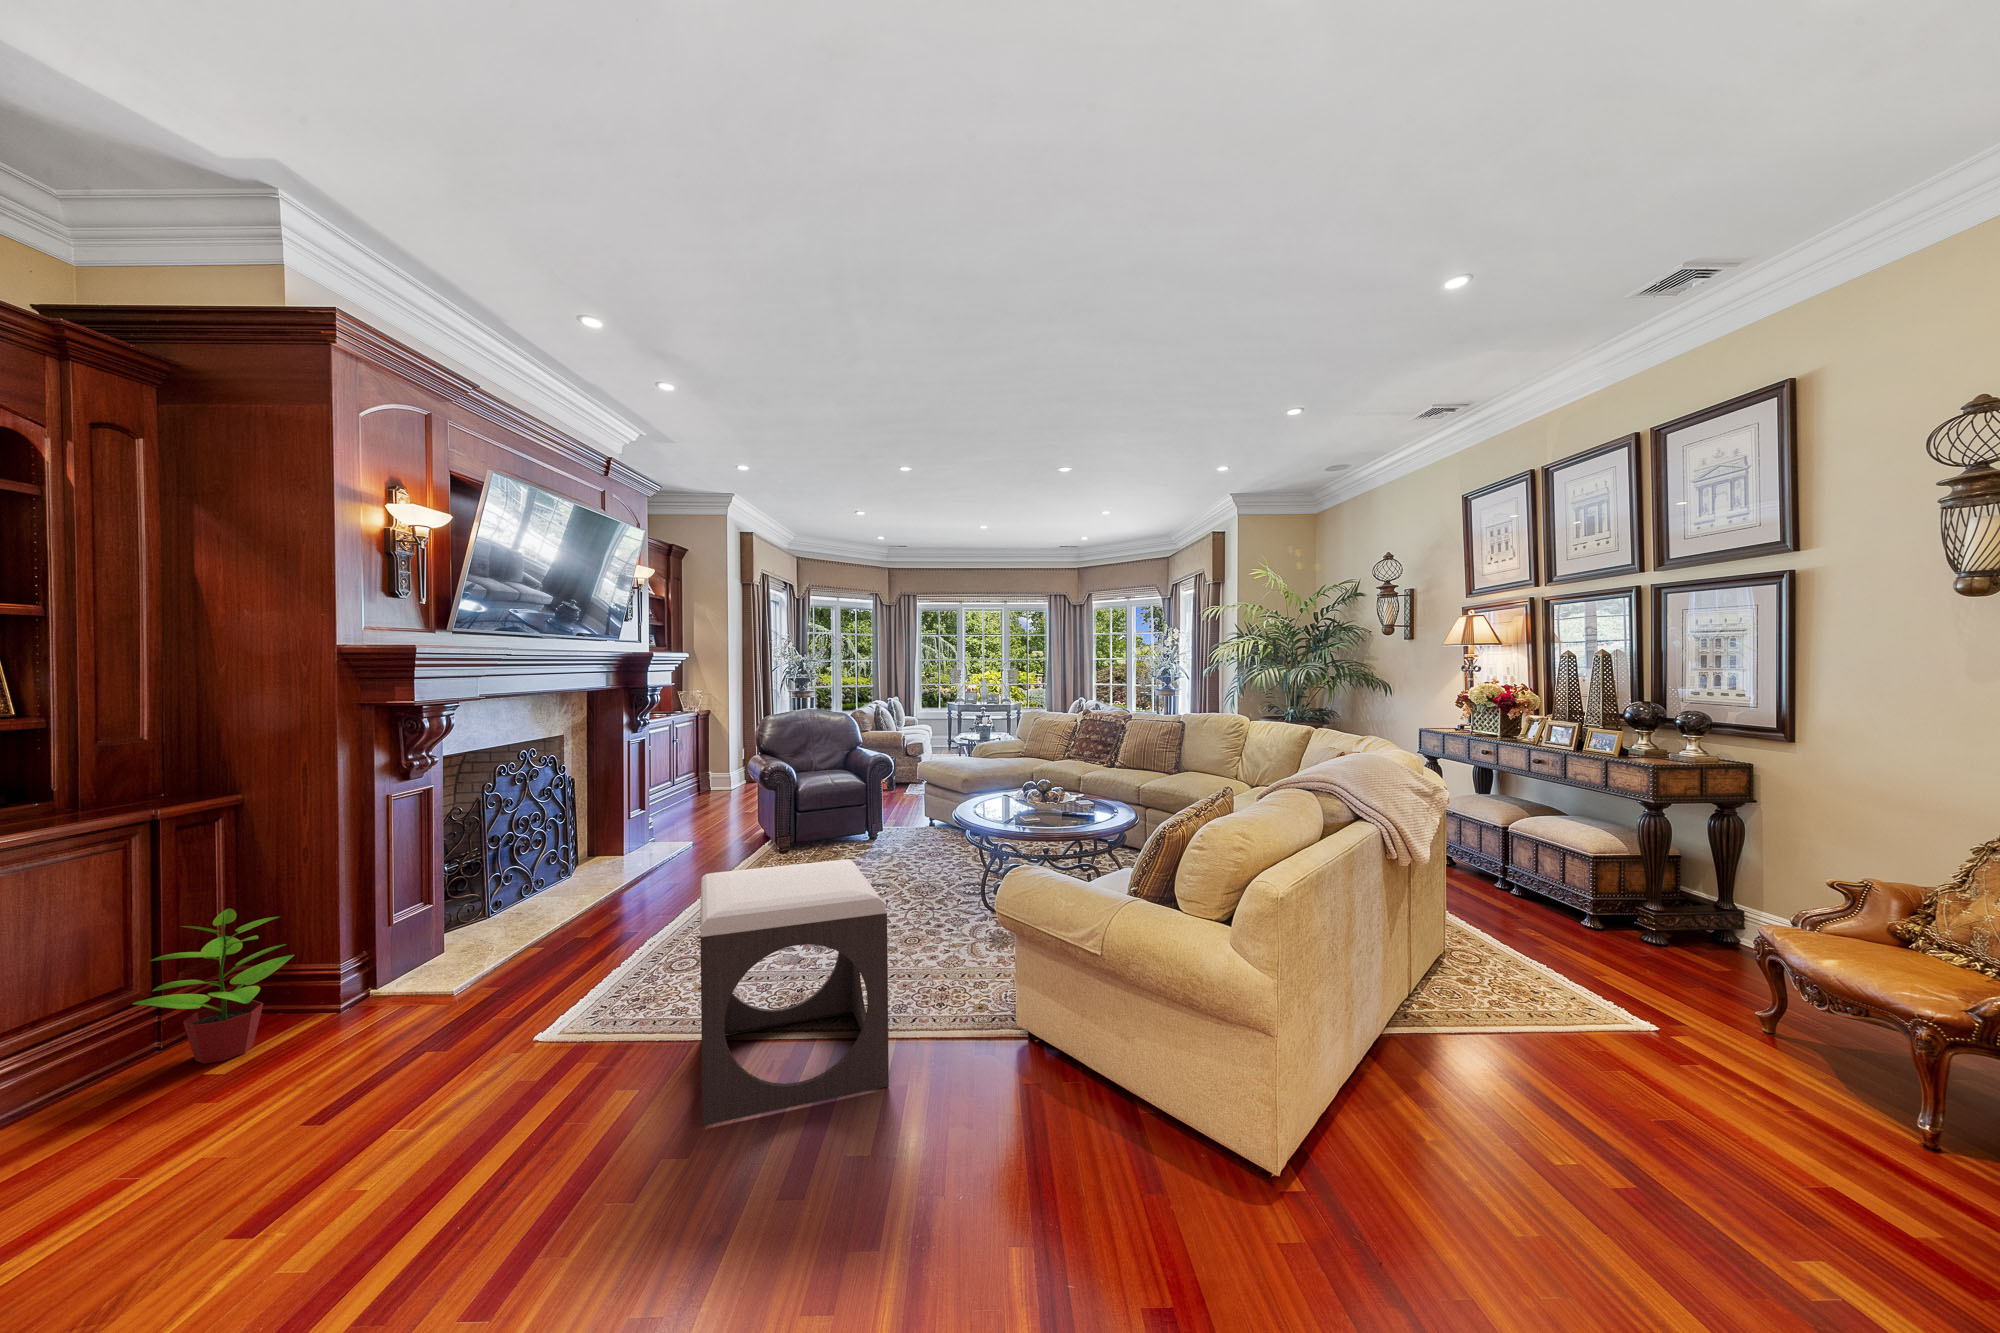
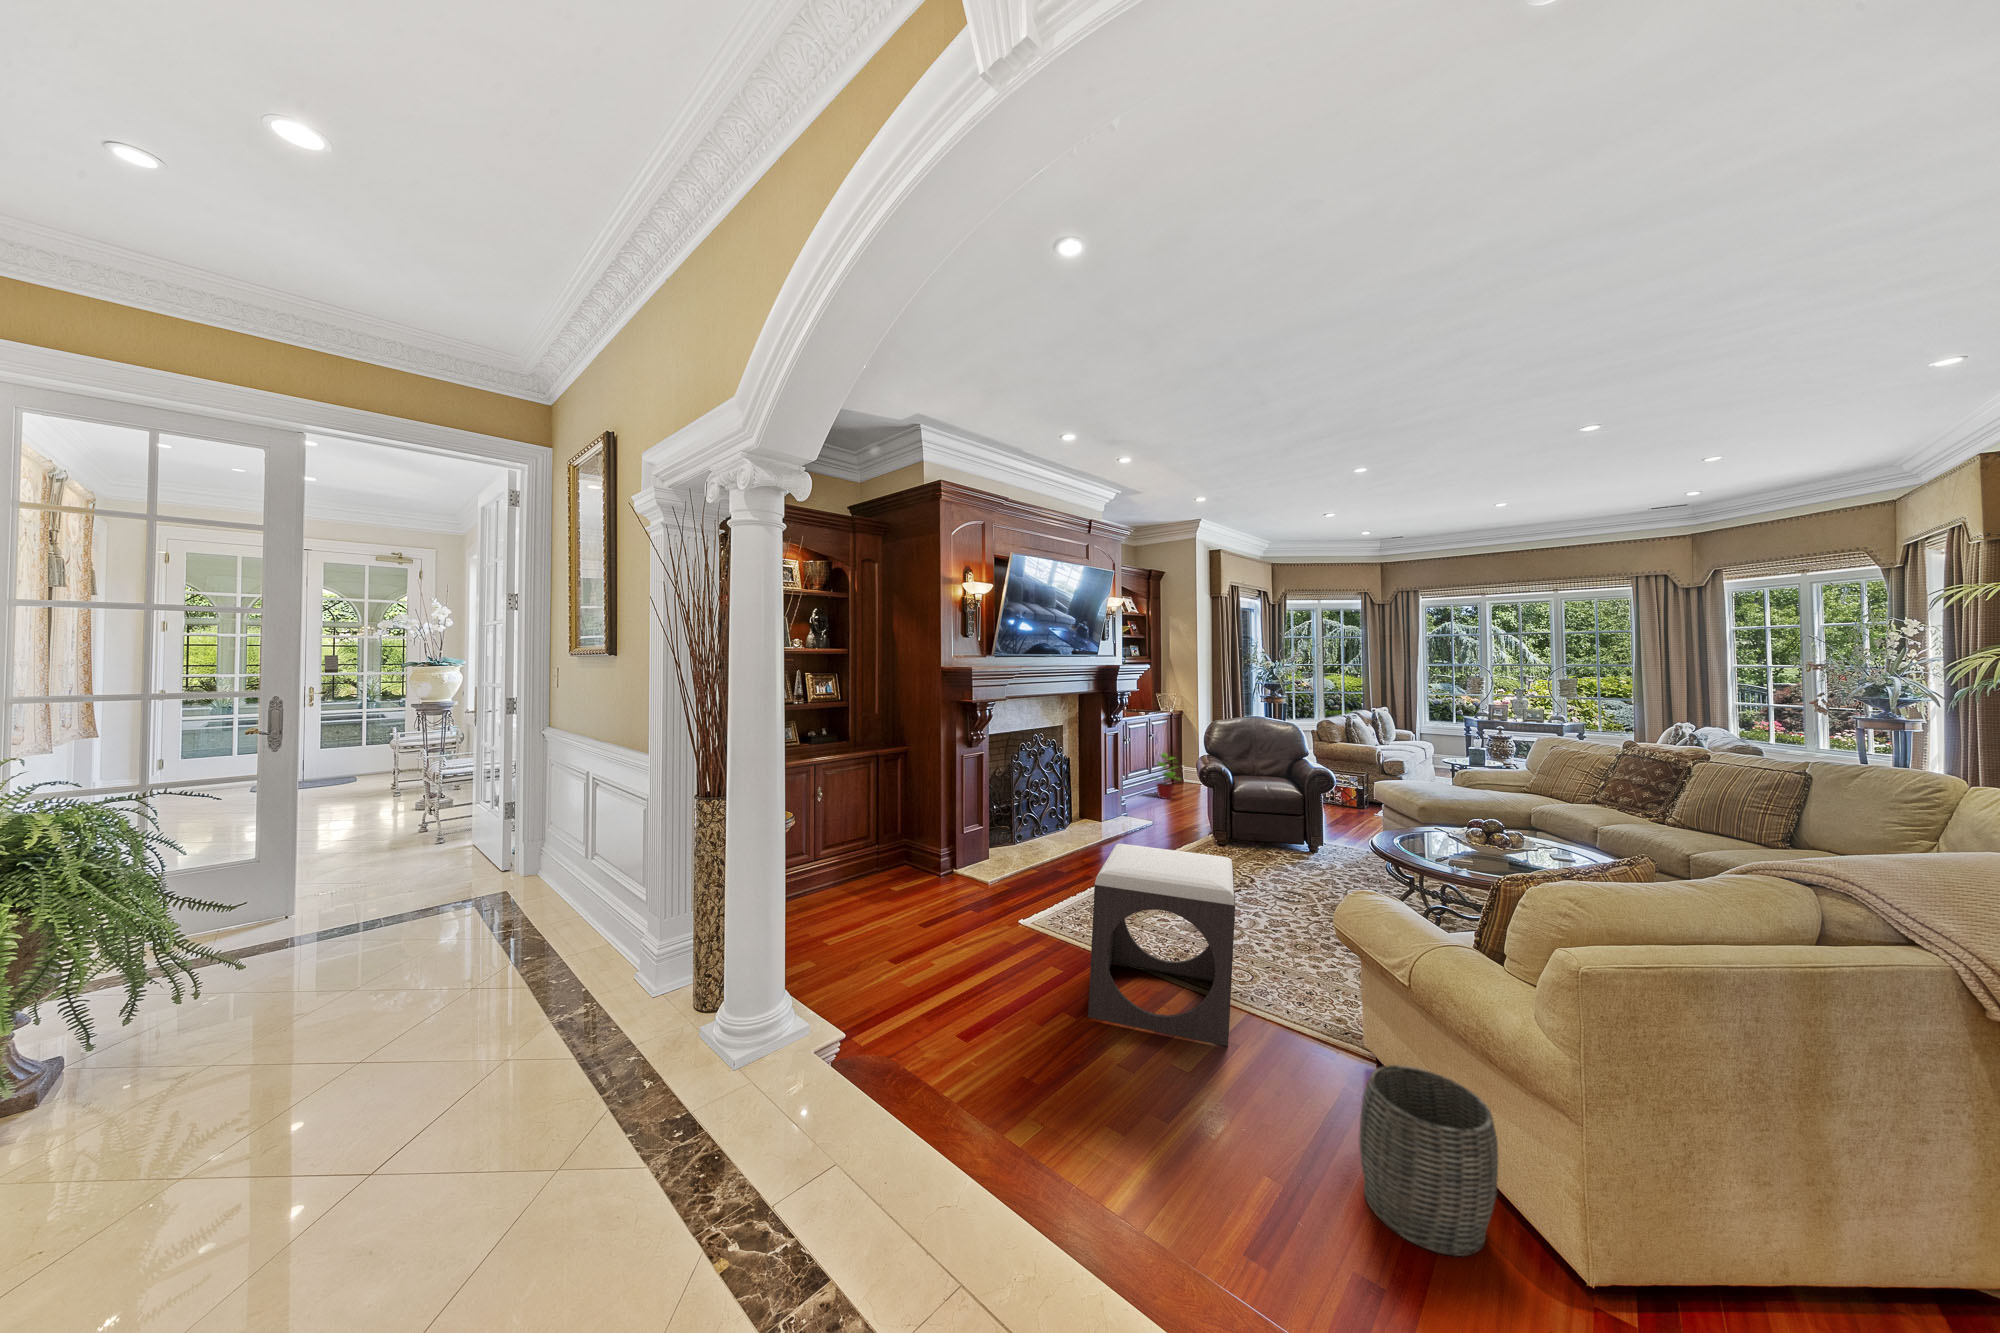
potted plant: present [132,908,294,1064] -> present [1157,753,1175,799]
woven basket: none [1071,1028,1197,1215] -> present [1359,1065,1498,1256]

